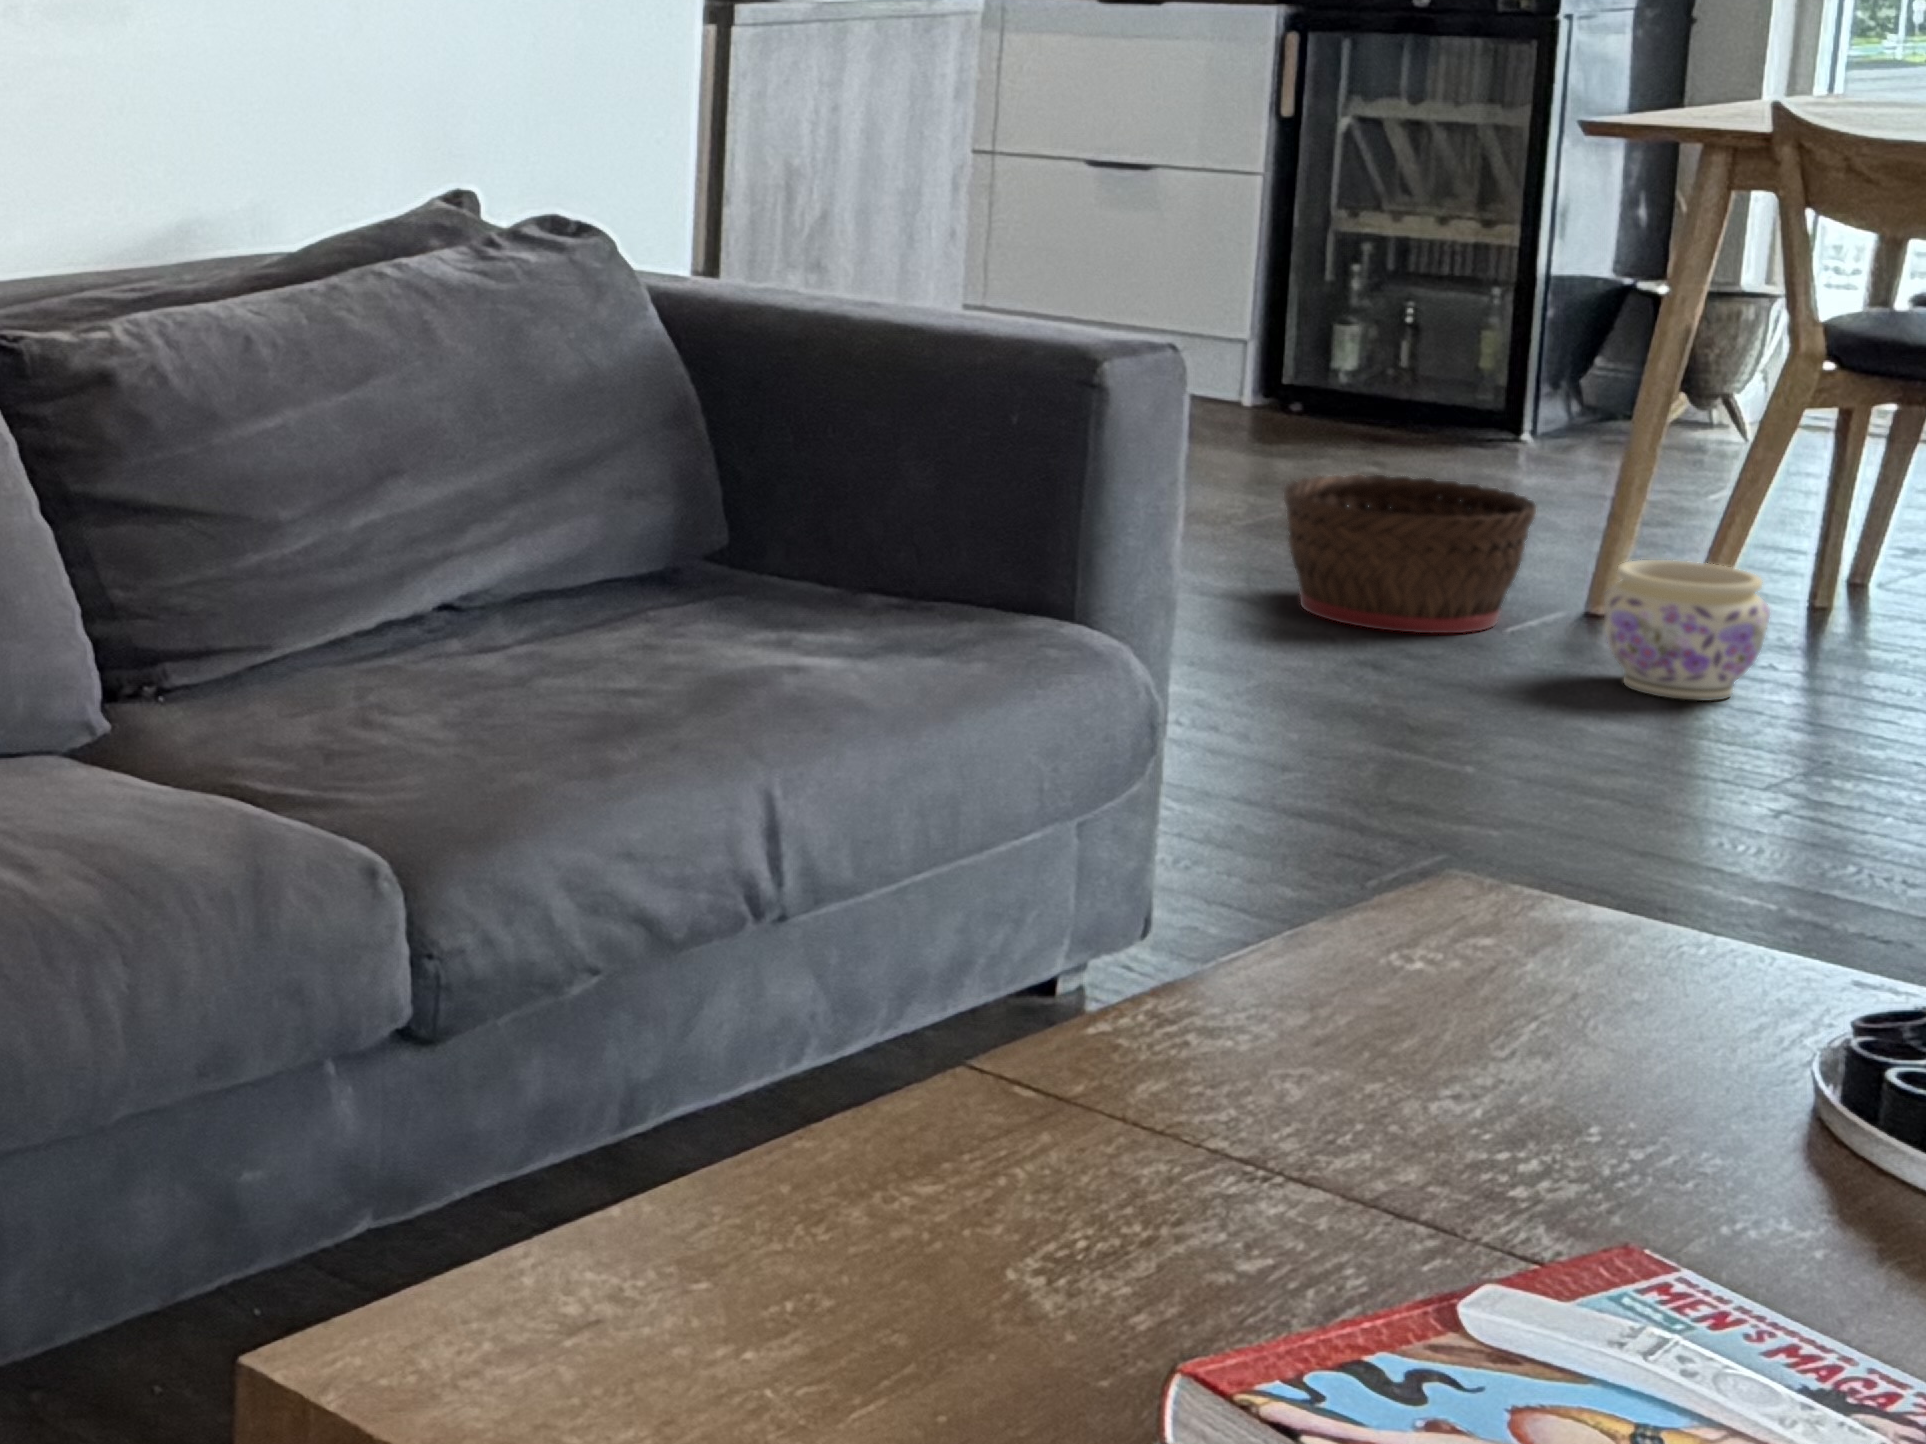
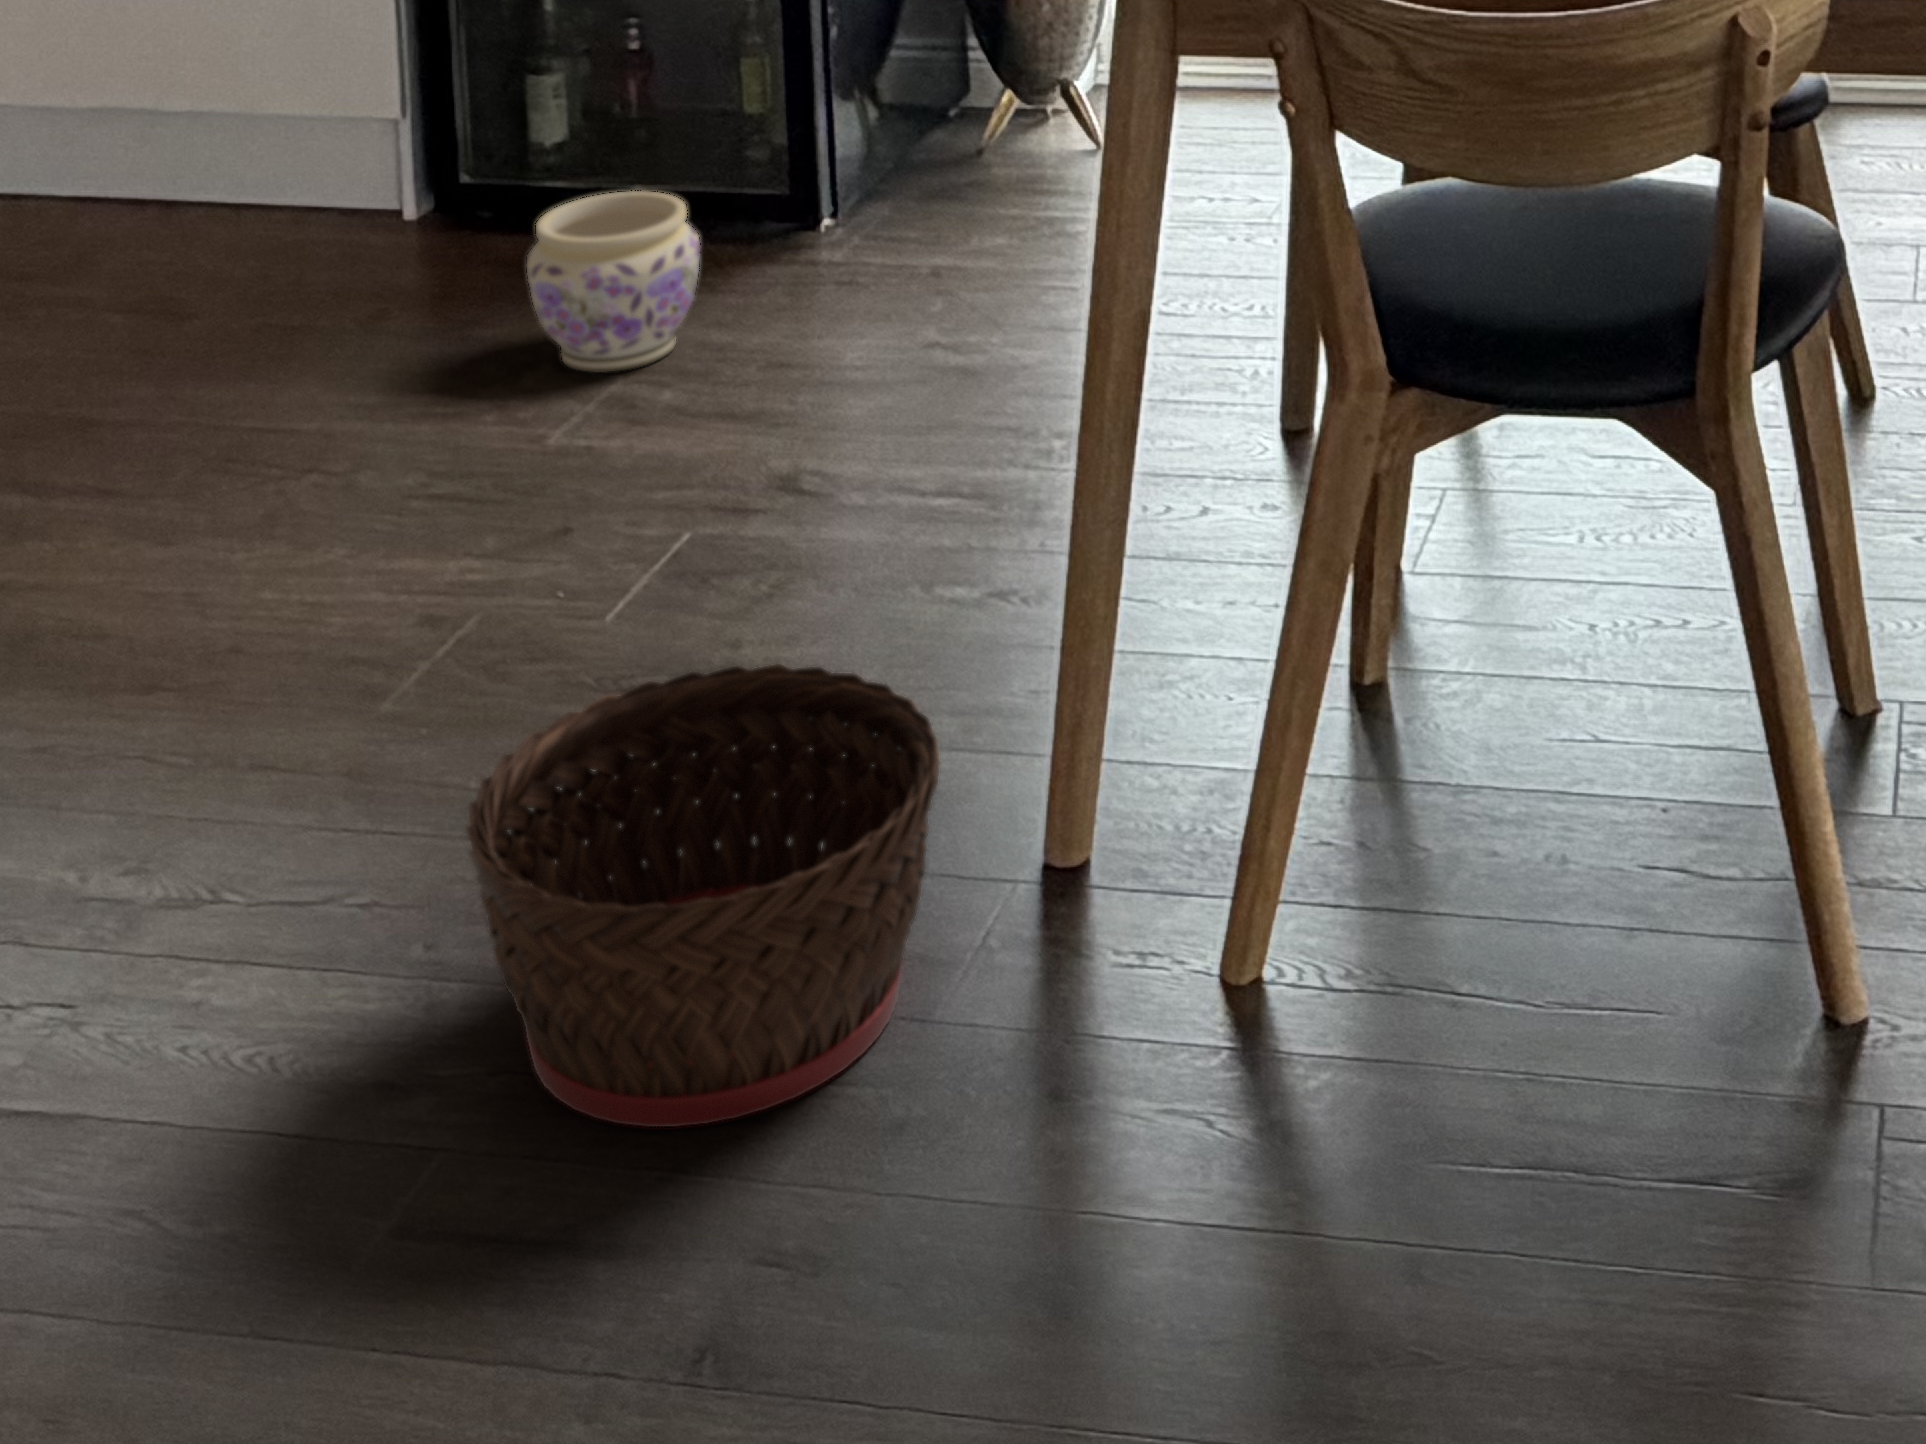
planter: present [1604,560,1770,701] -> present [526,191,700,373]

